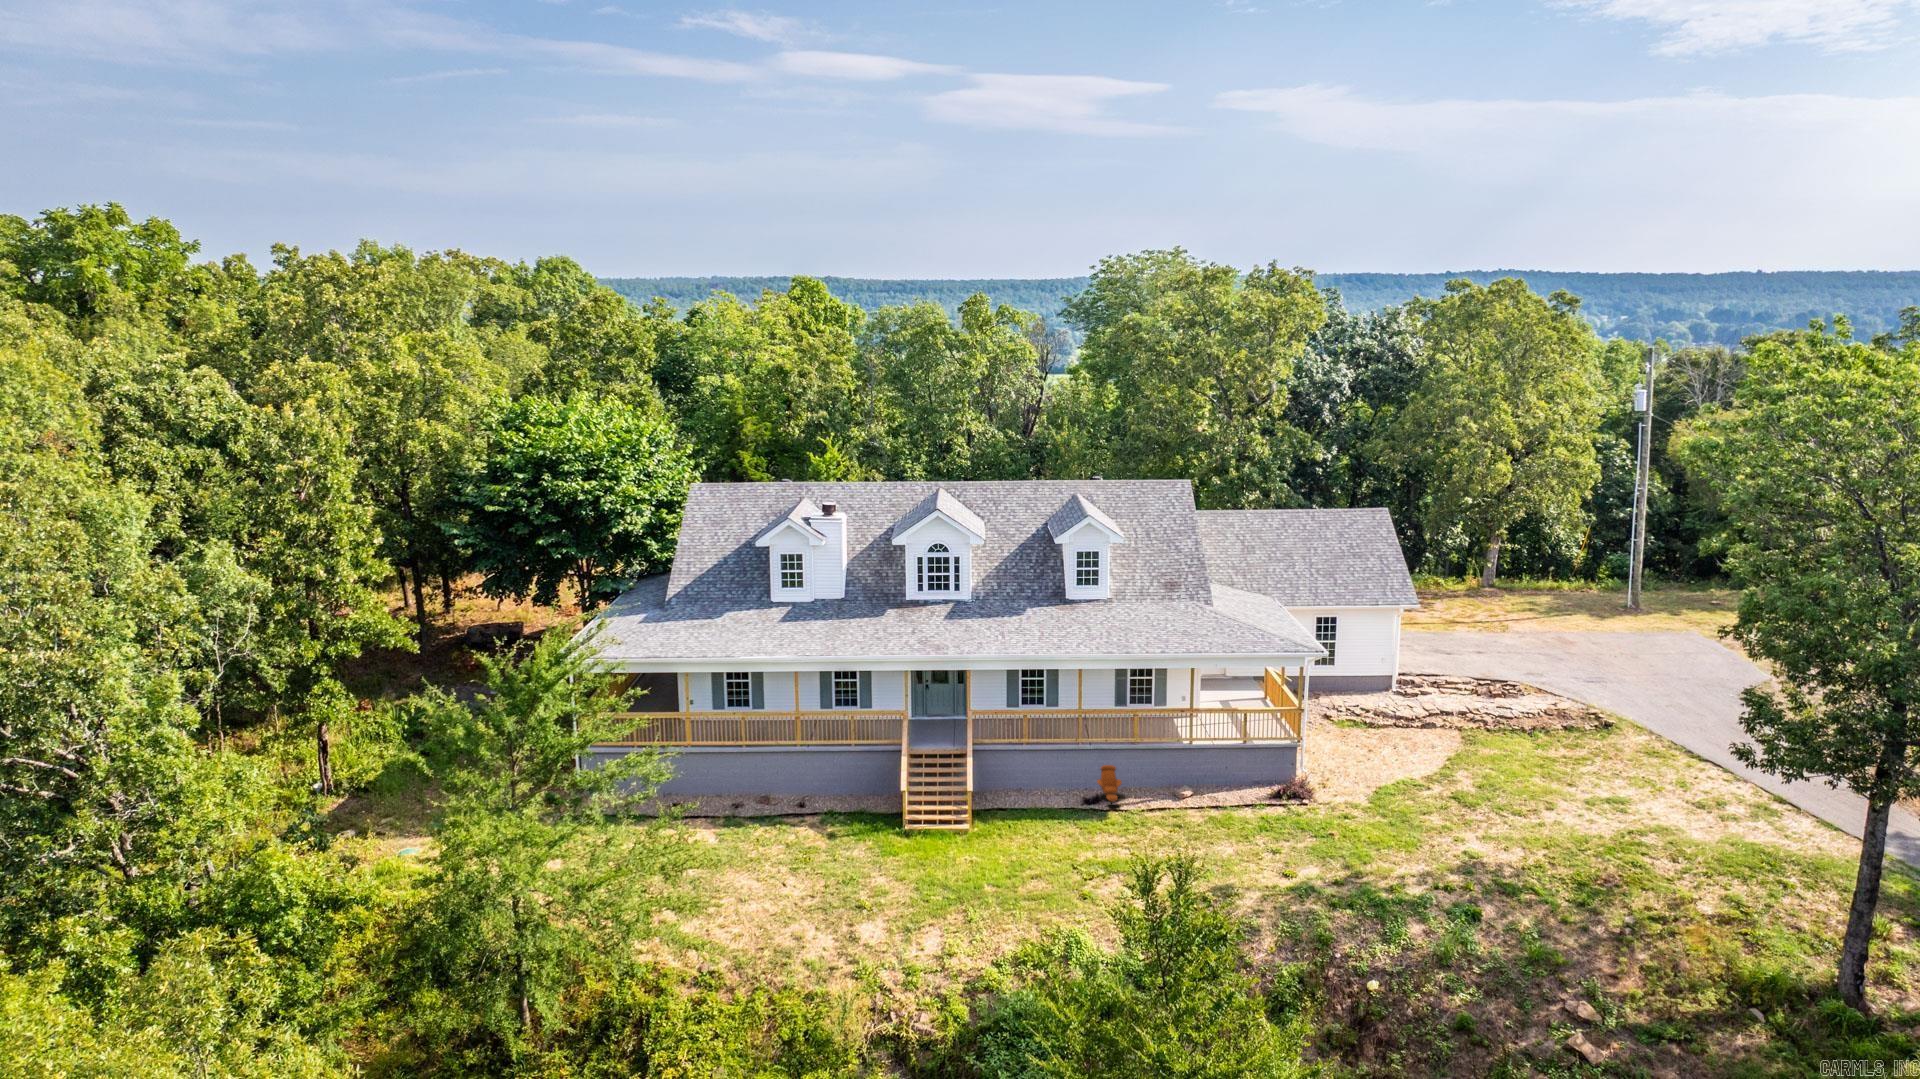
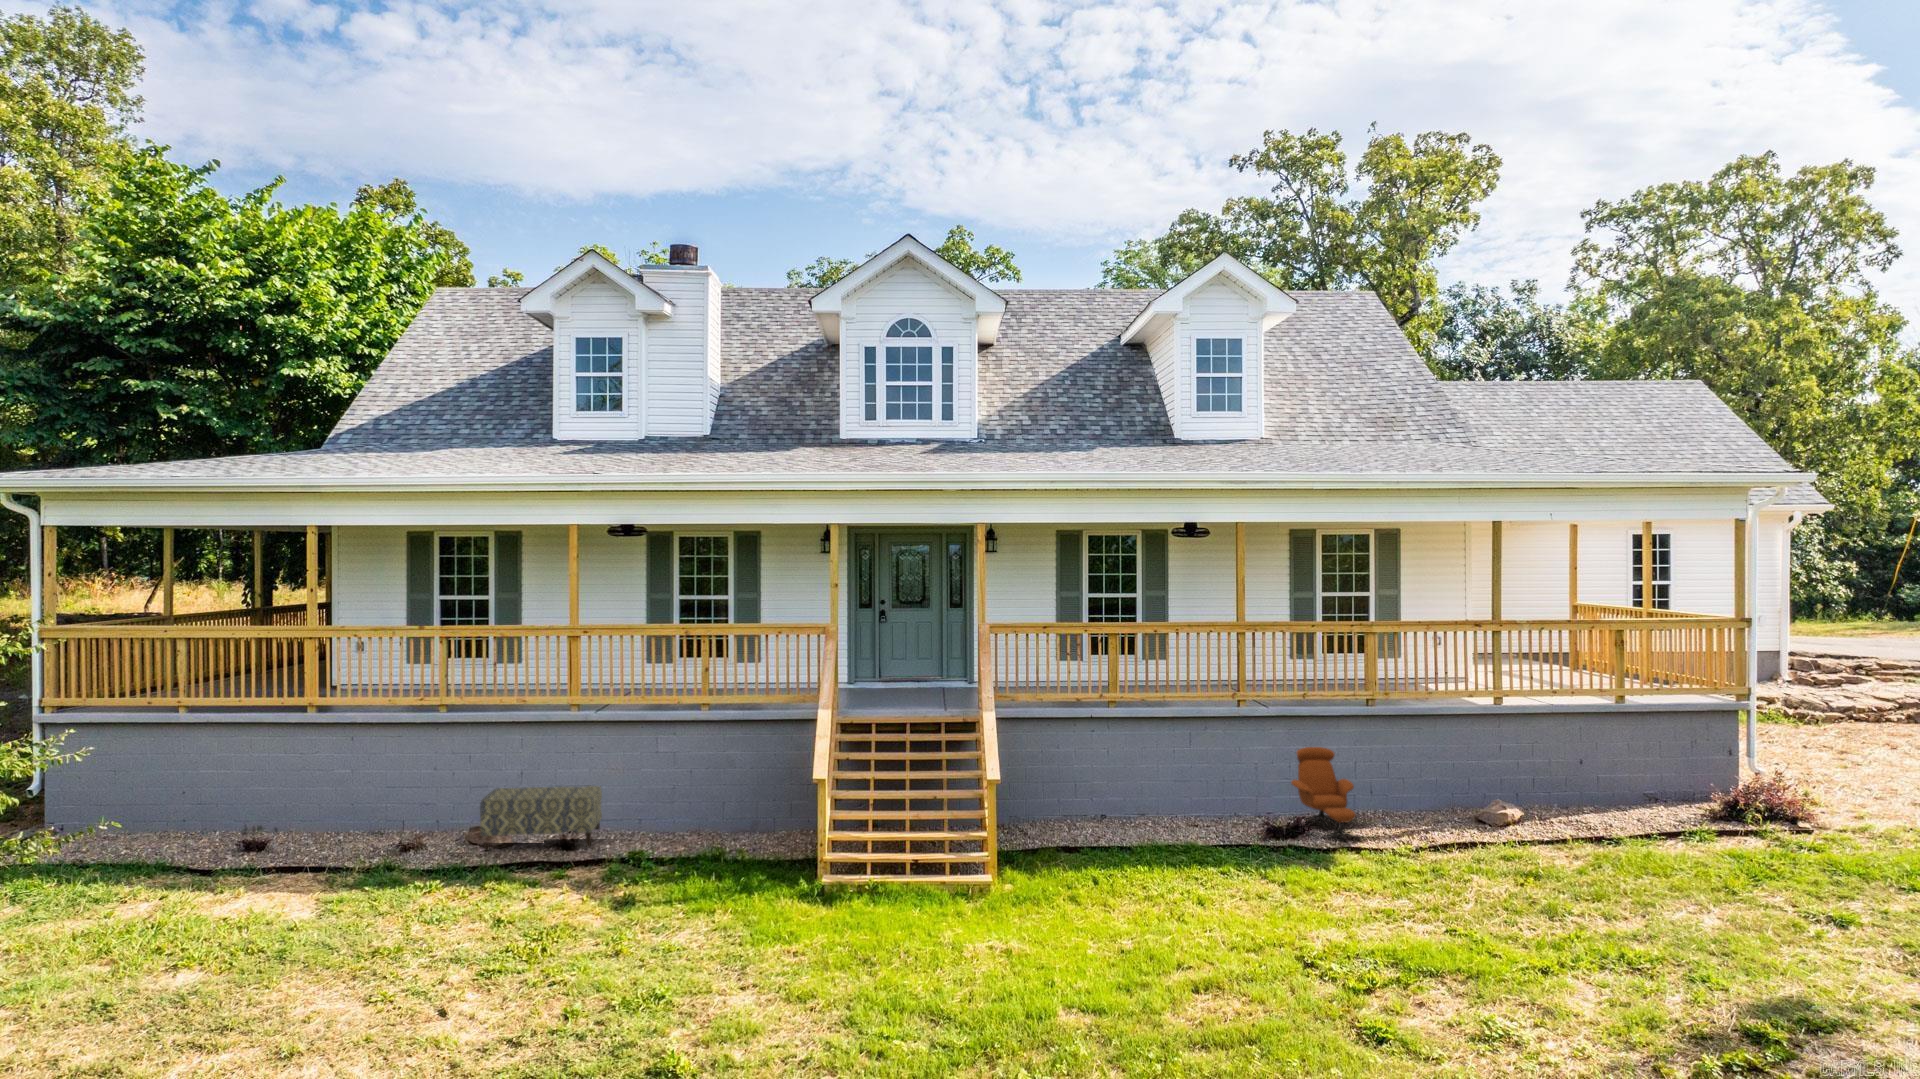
bench: none [766,778,812,807] -> present [480,785,602,851]

